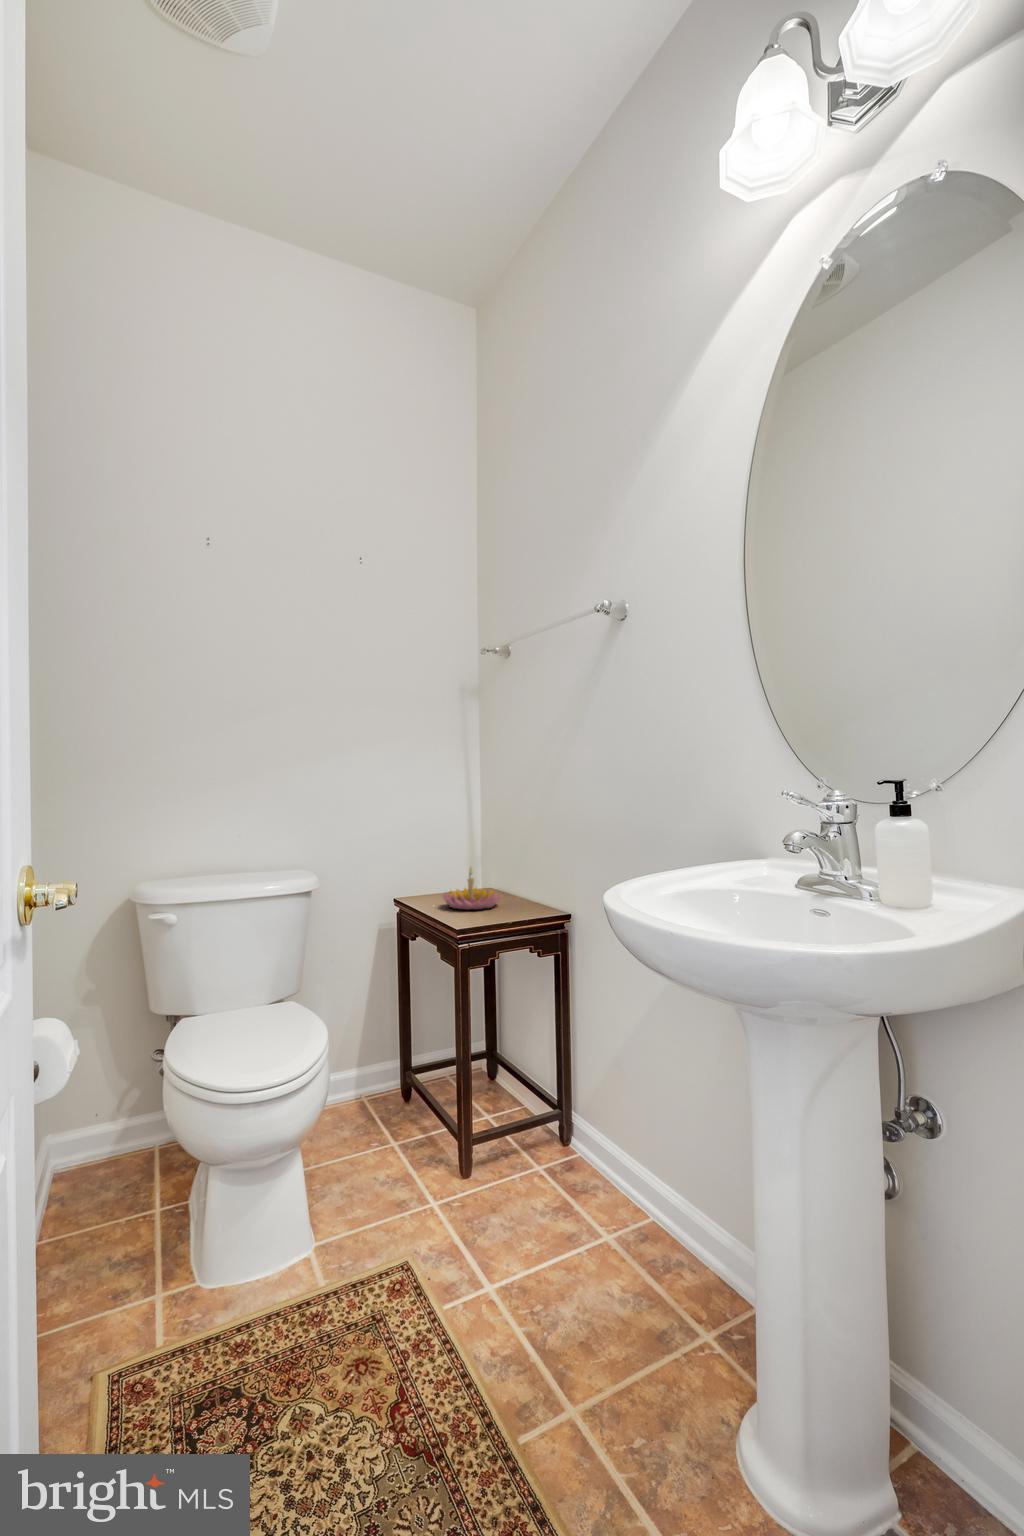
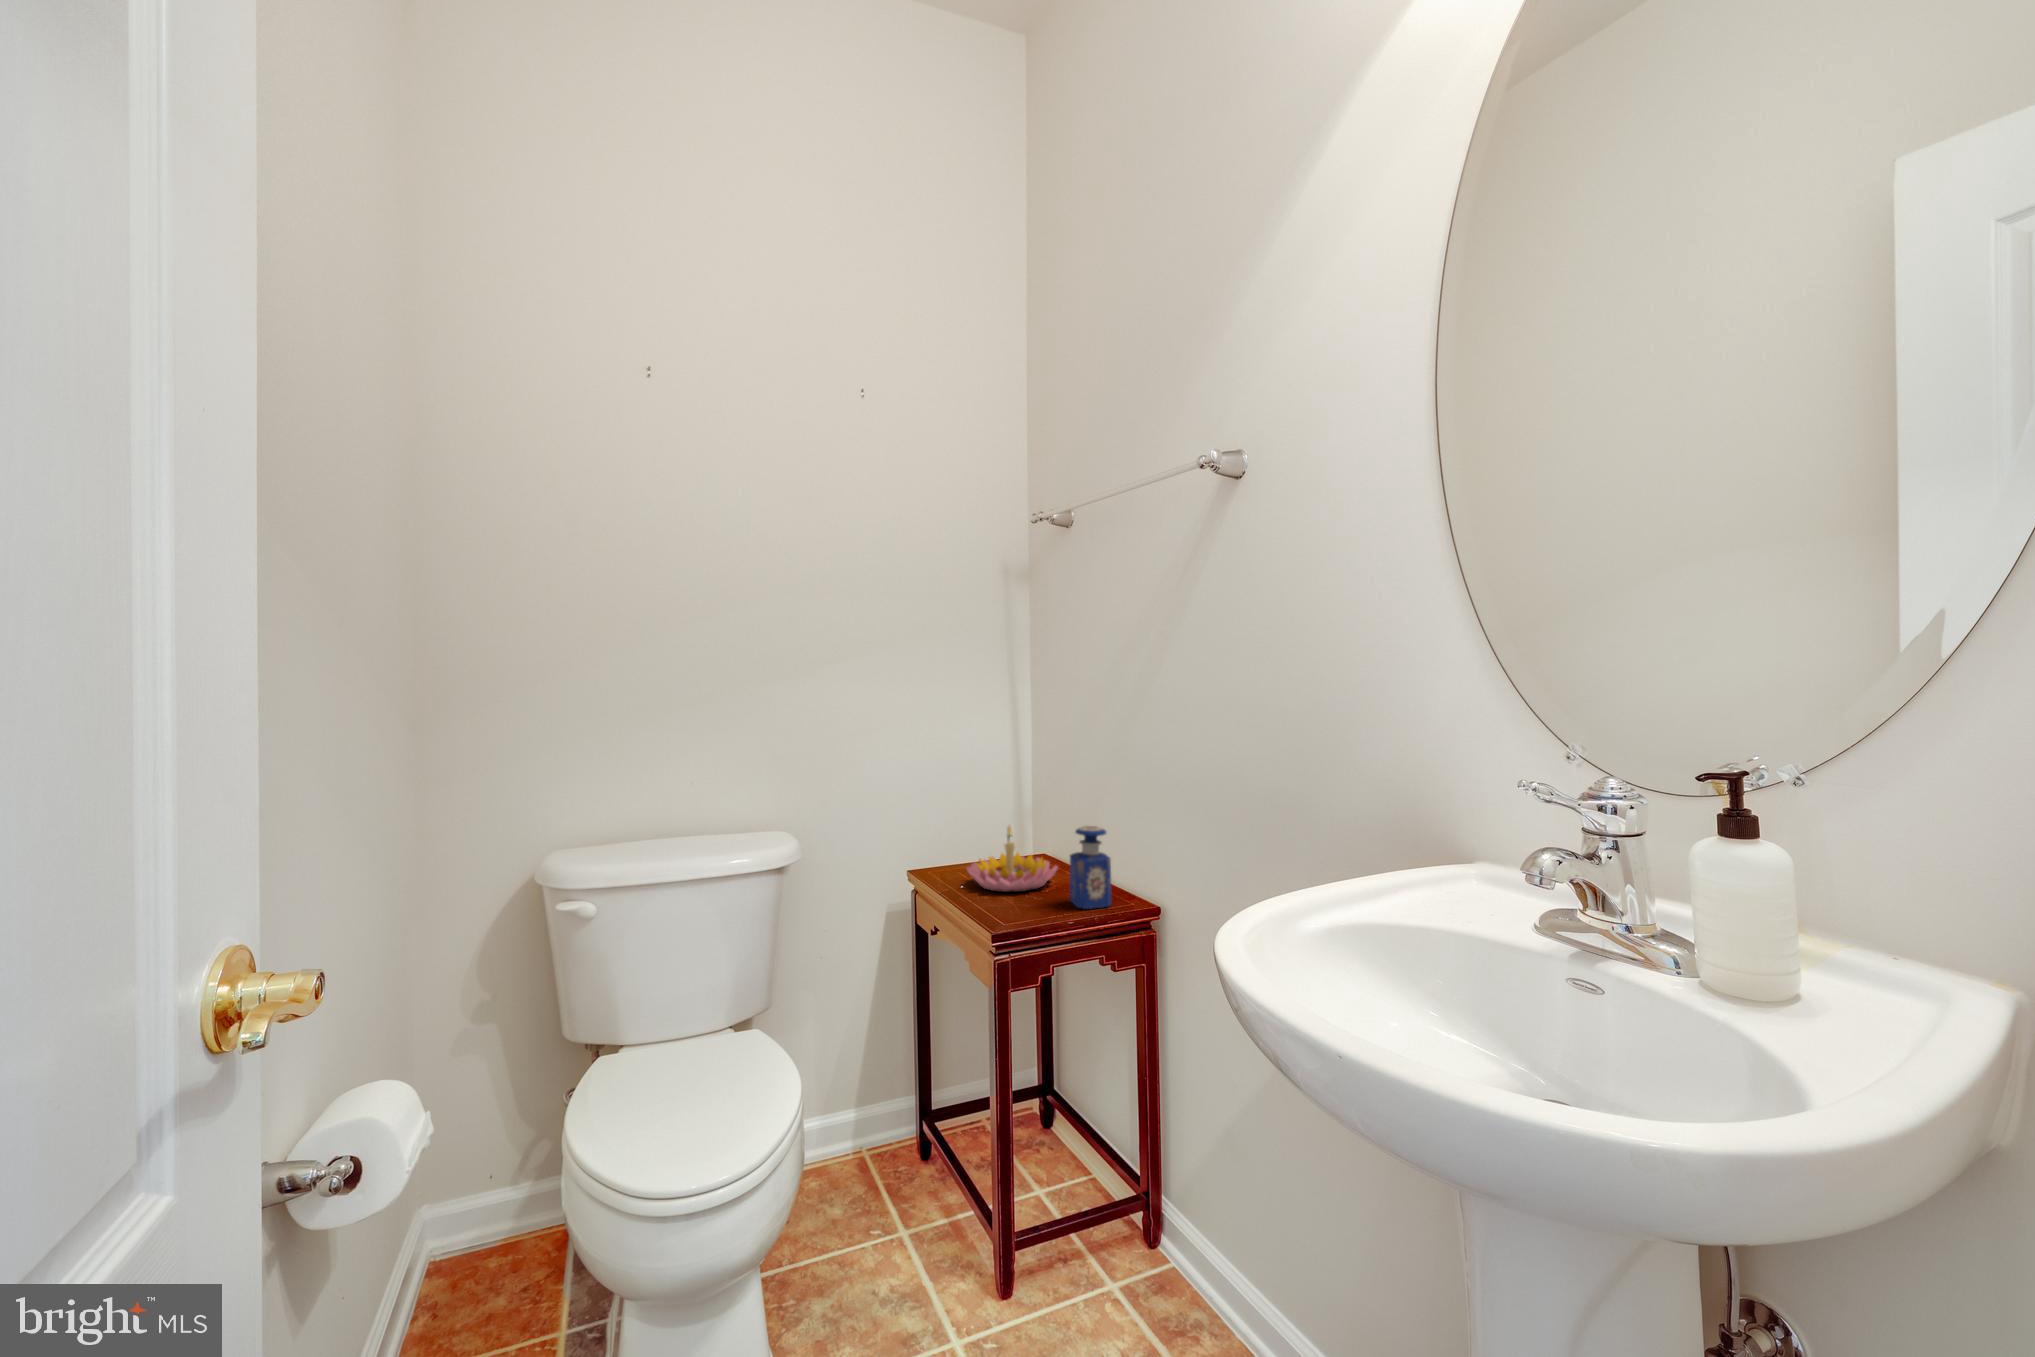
perfume bottle: none [511,863,539,917] -> present [1070,826,1111,909]

